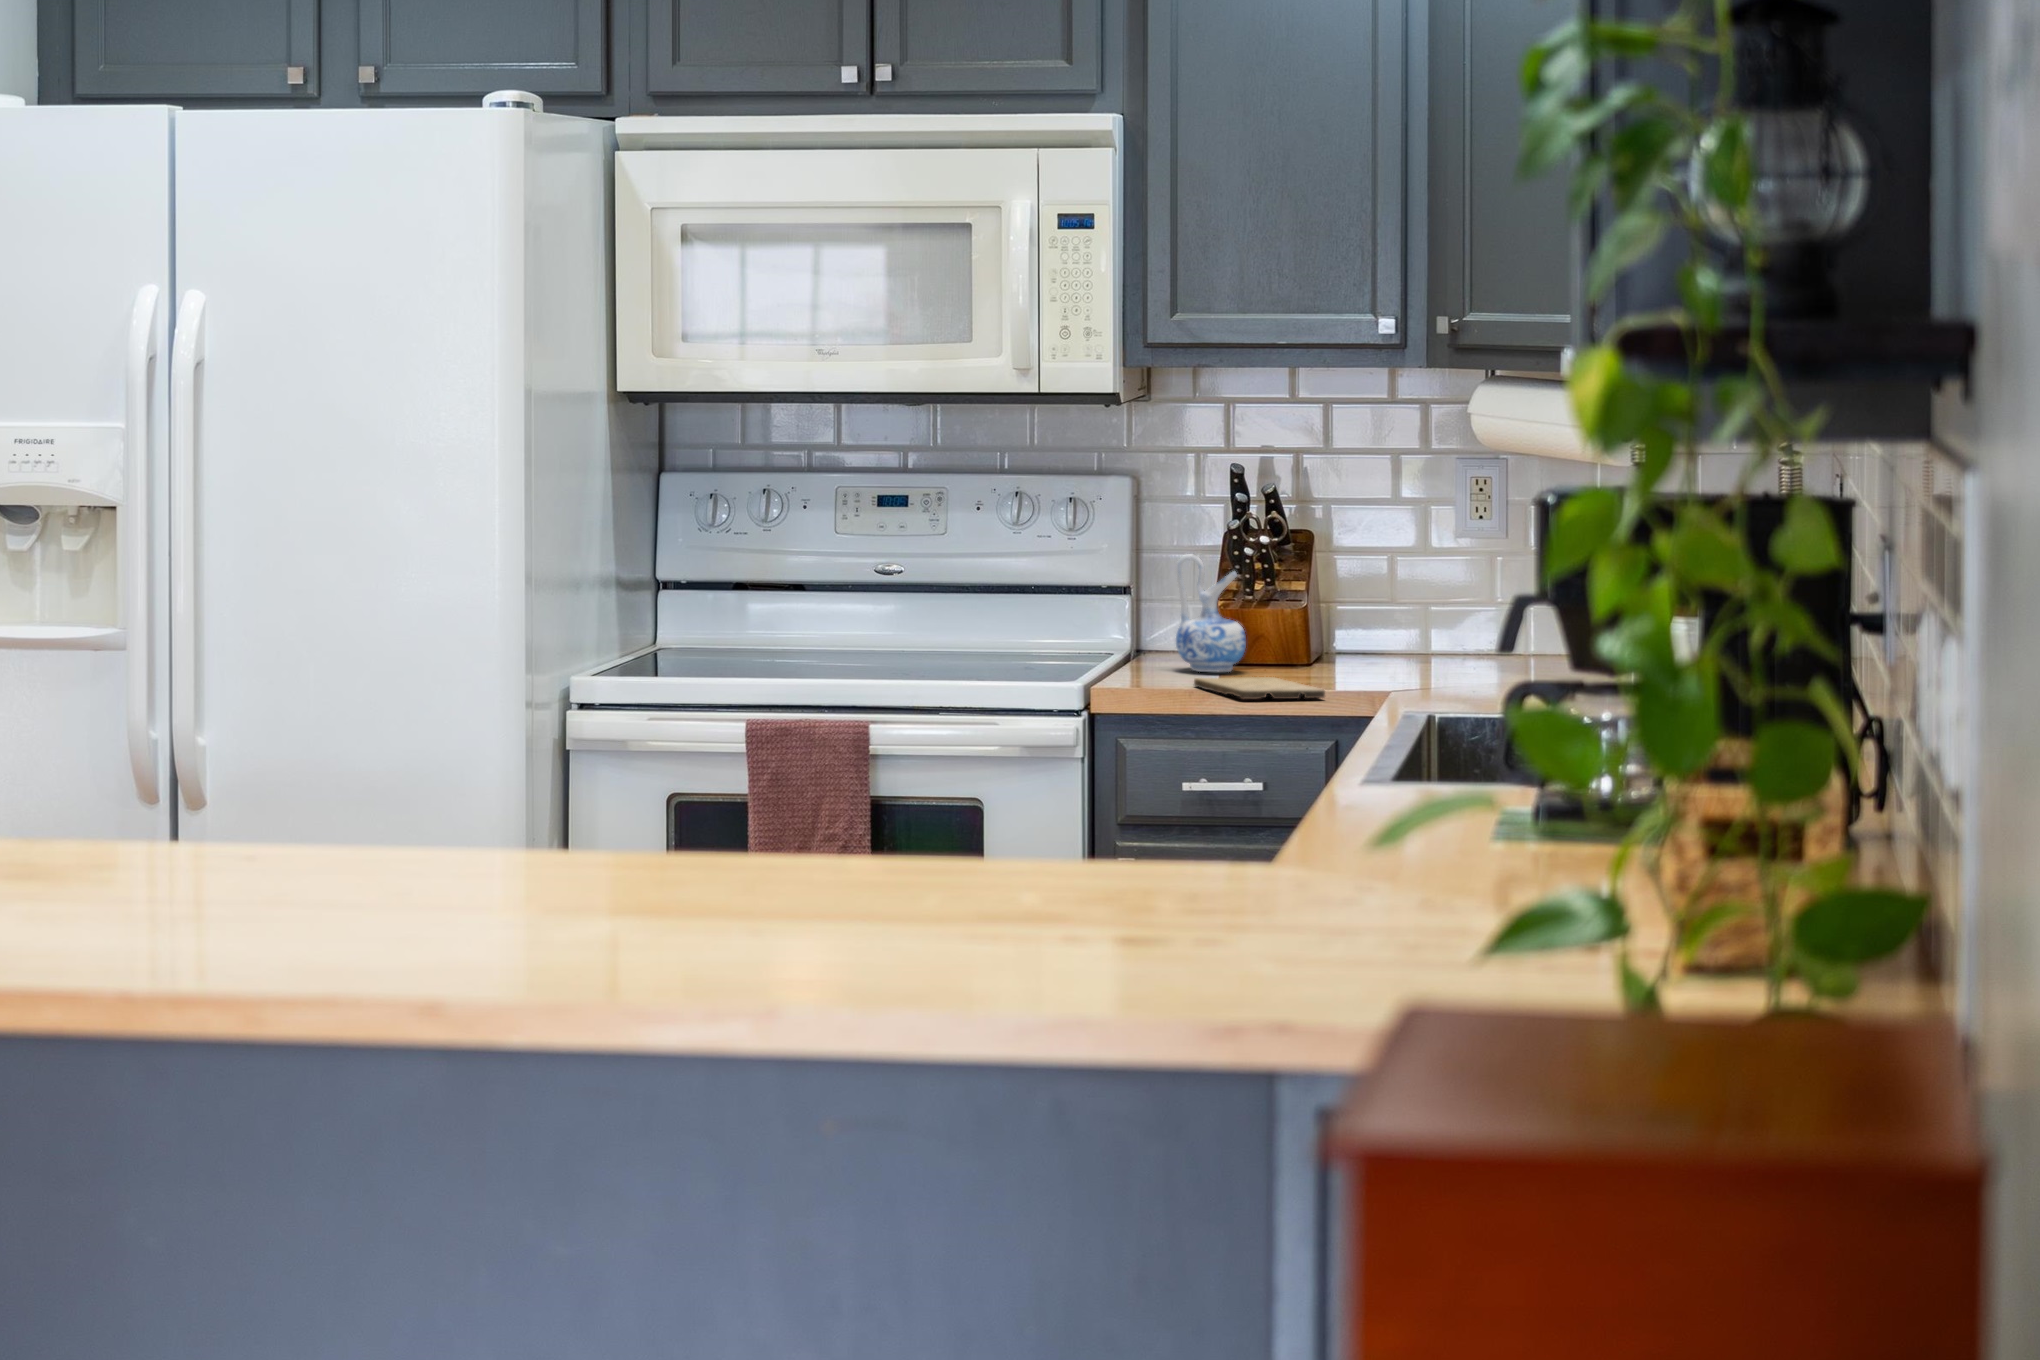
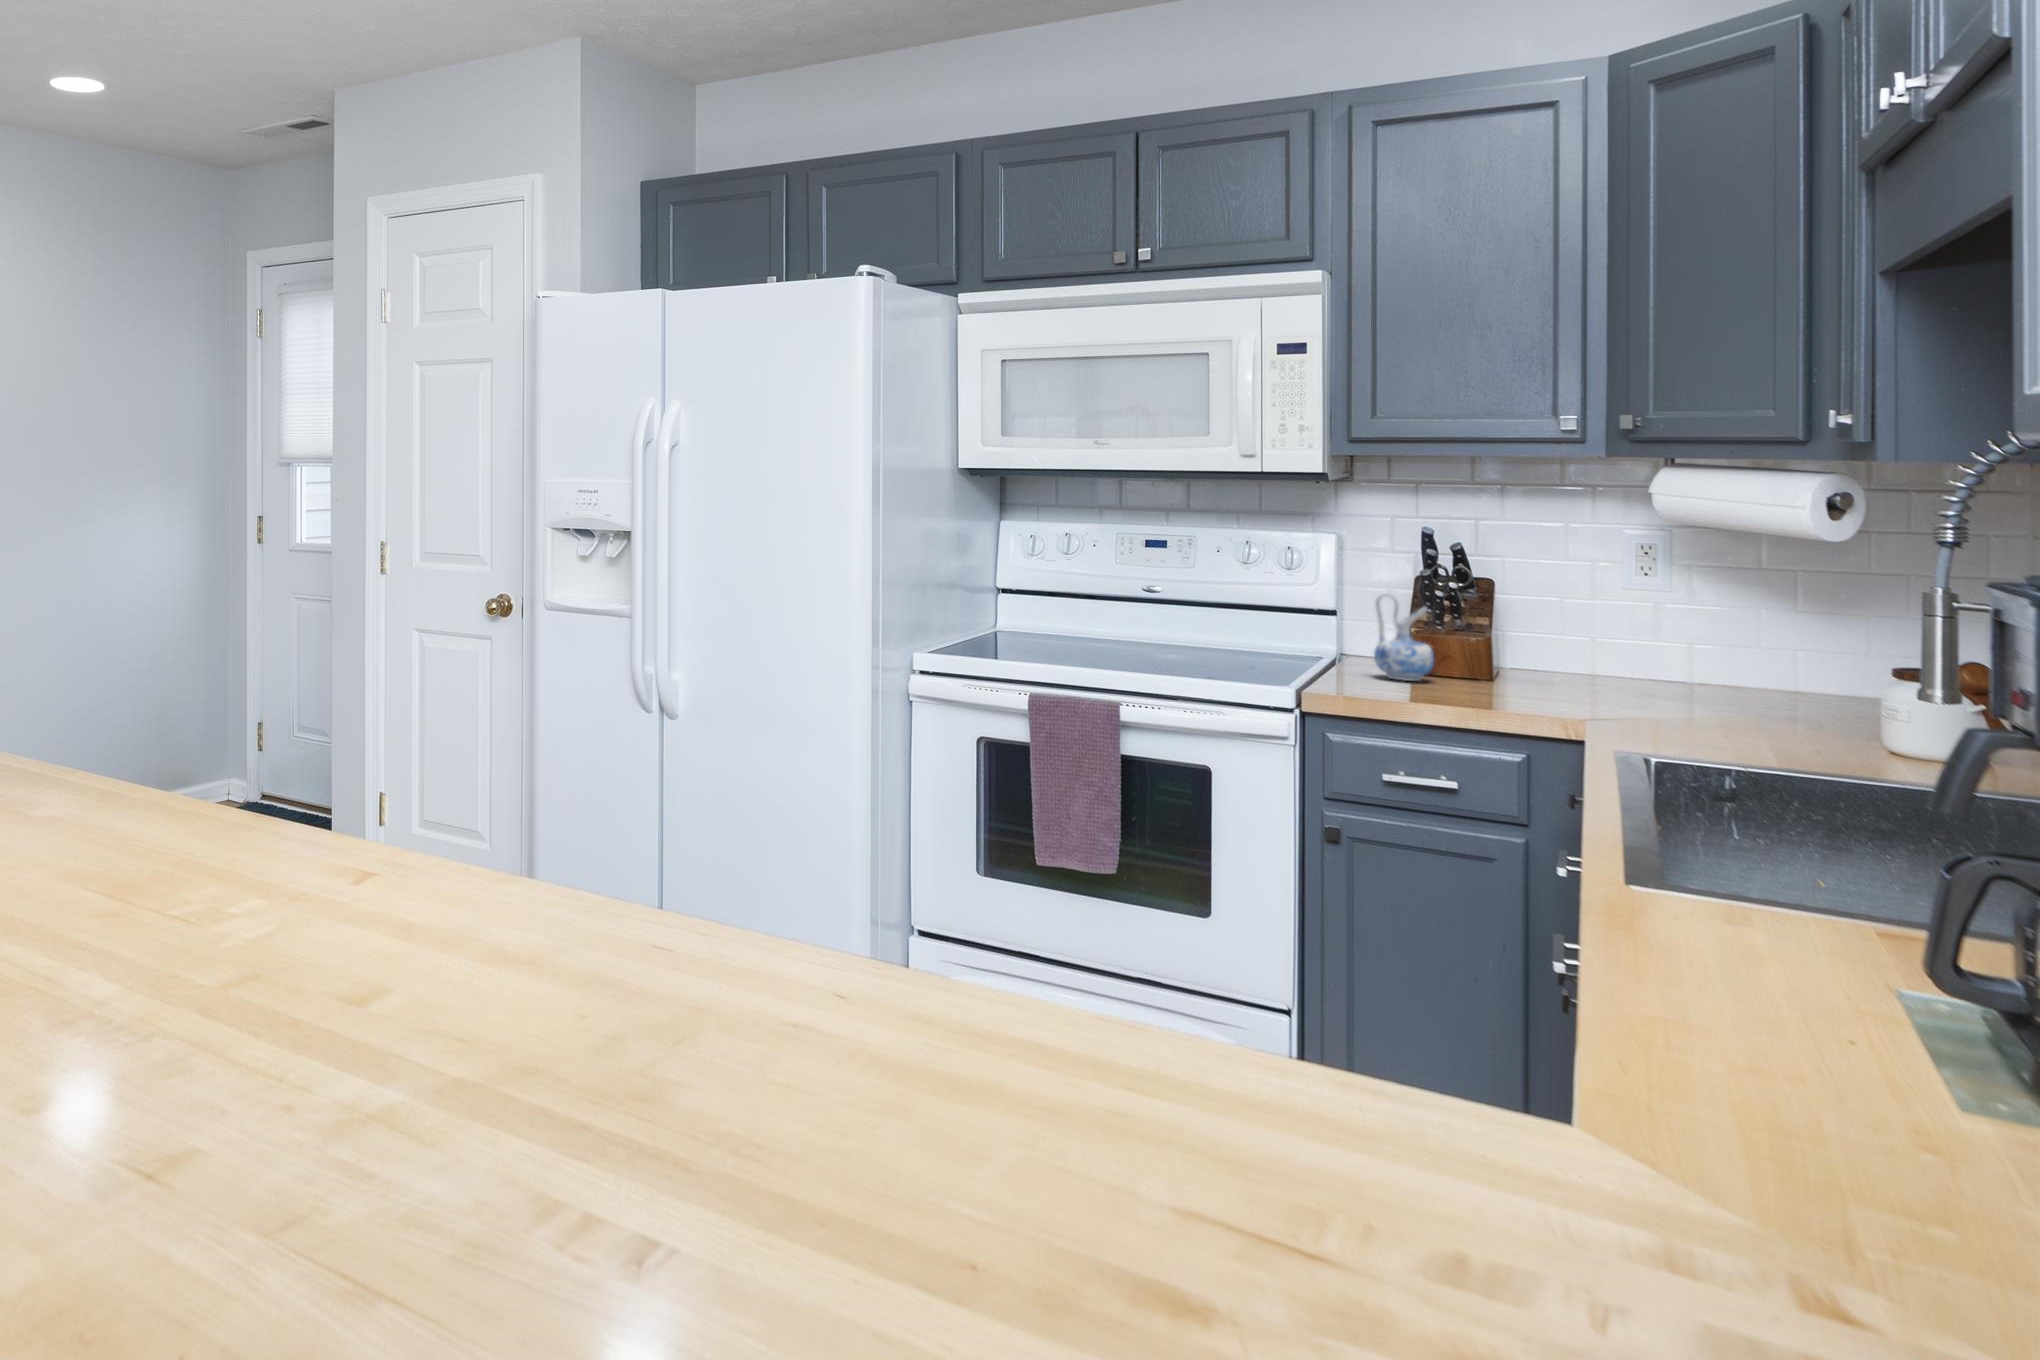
cutting board: present [1194,677,1325,699] -> none [1388,686,1507,710]

